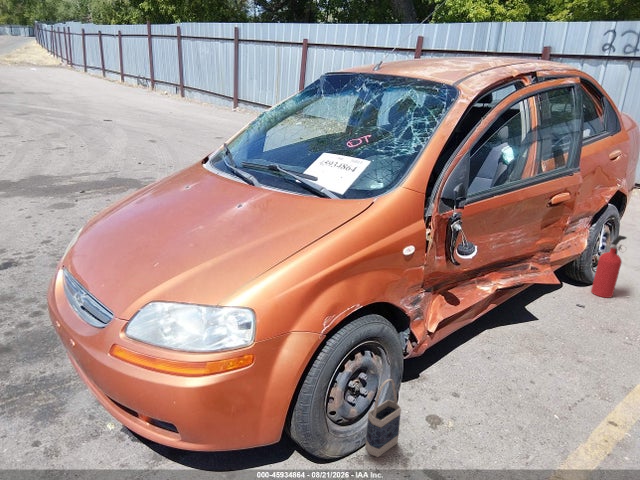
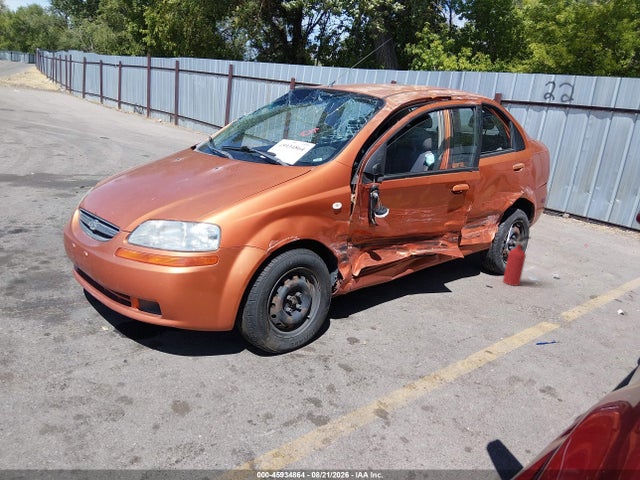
bag: present [365,379,401,457] -> none [298,298,326,358]

